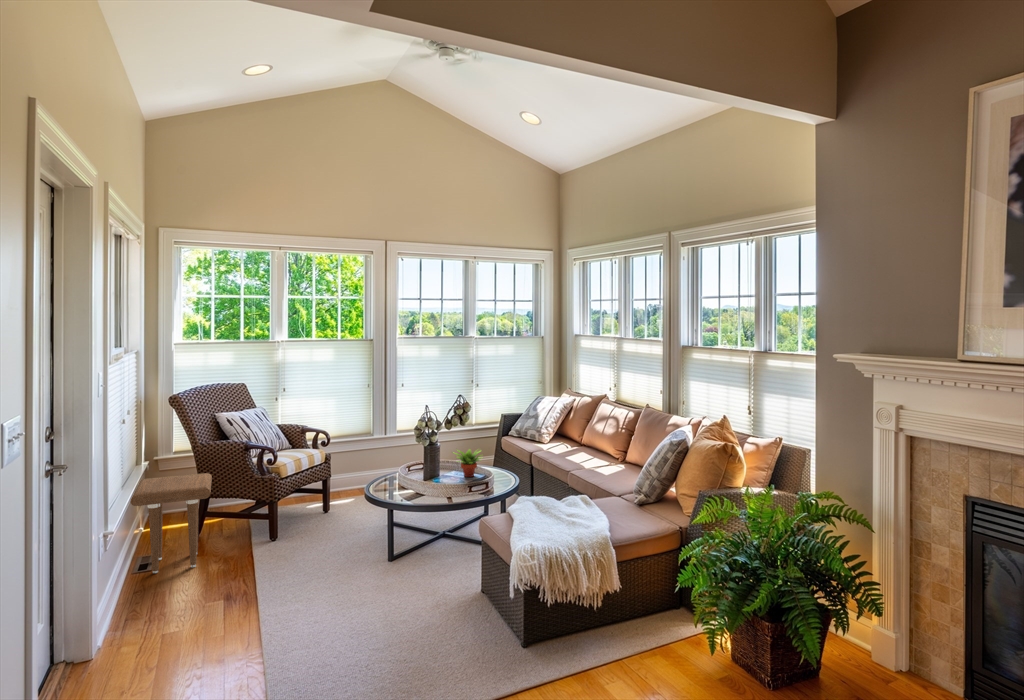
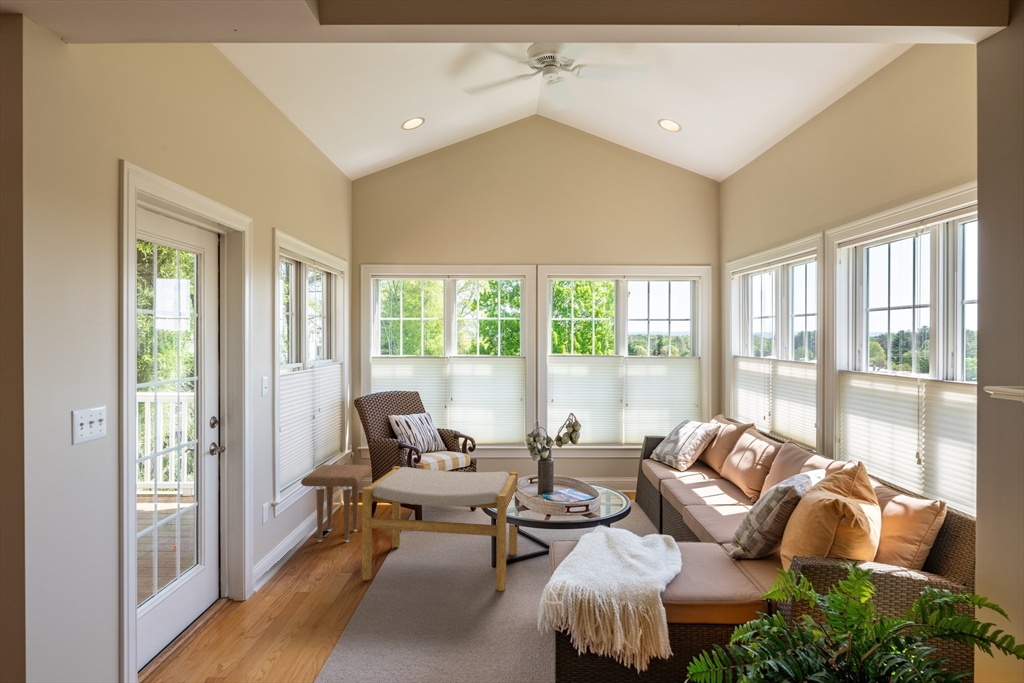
succulent plant: present [454,449,481,477] -> none [558,467,591,497]
footstool: none [247,459,419,599] -> present [362,466,518,591]

